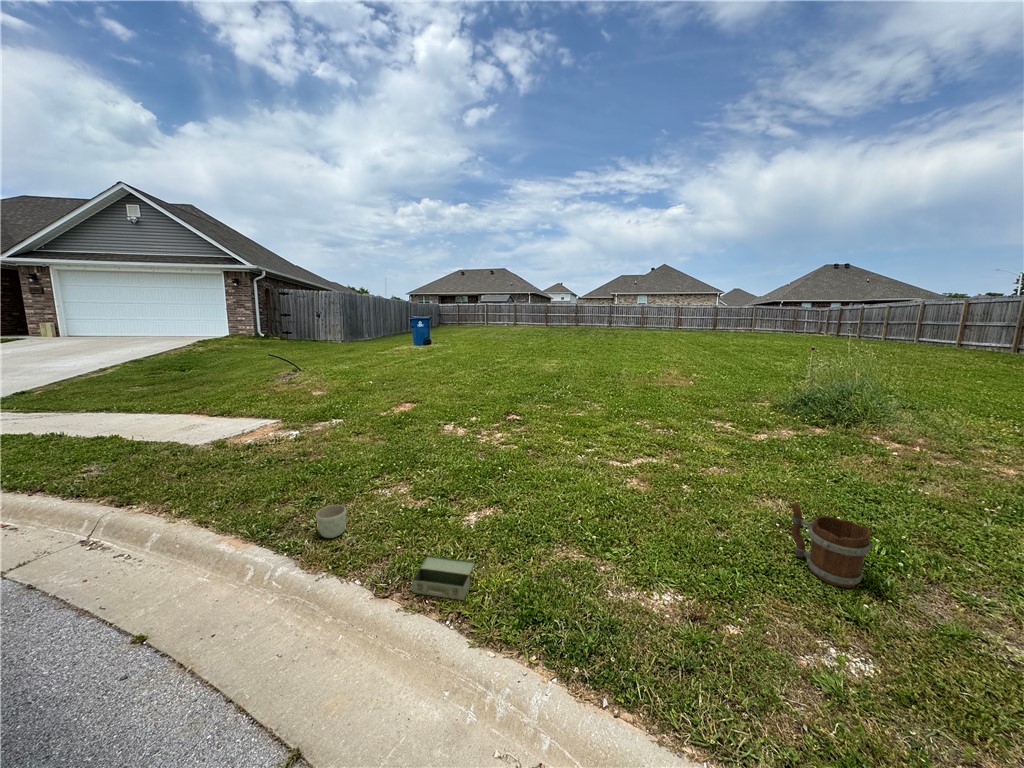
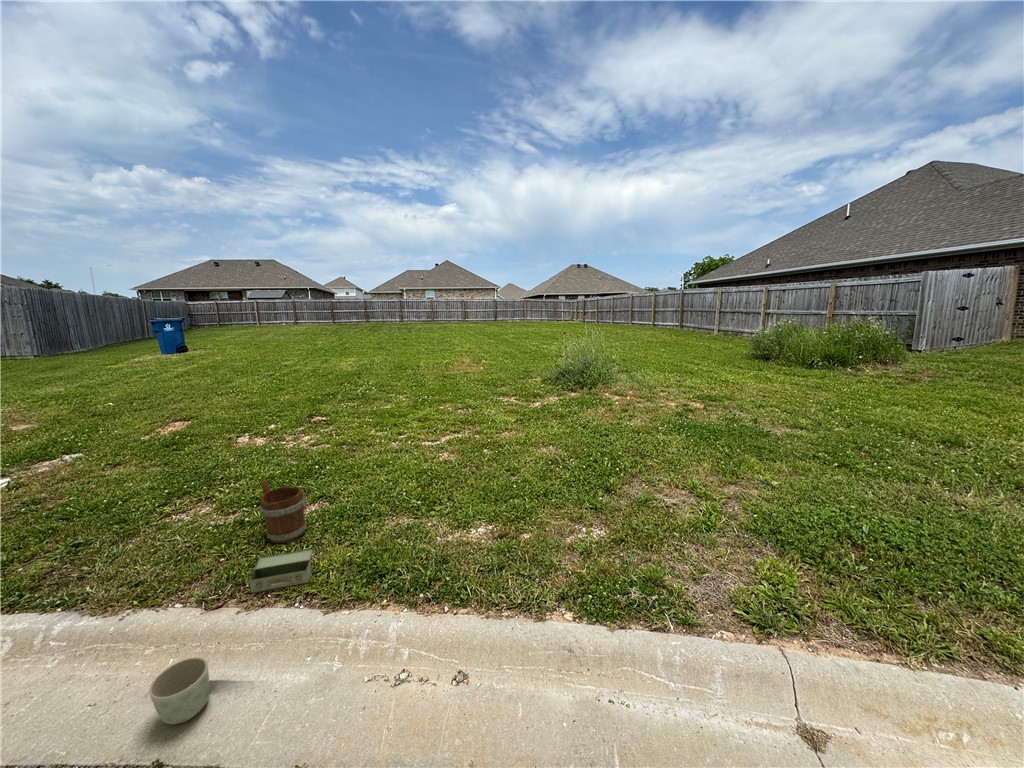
bucket: present [790,503,873,588] -> present [260,480,306,543]
planter: present [316,505,346,538] -> present [149,657,210,724]

